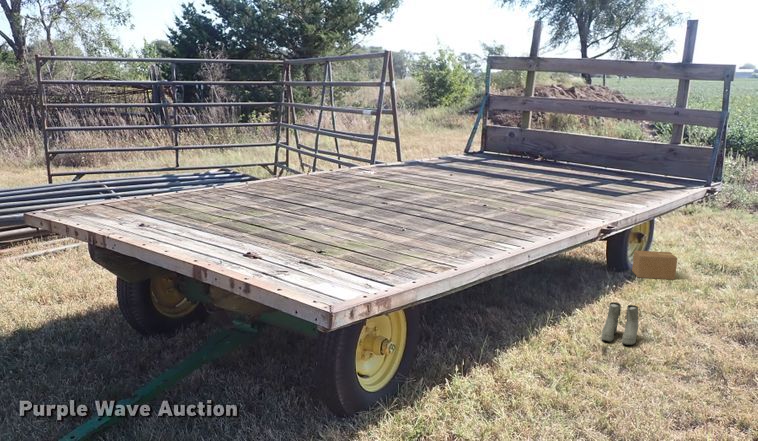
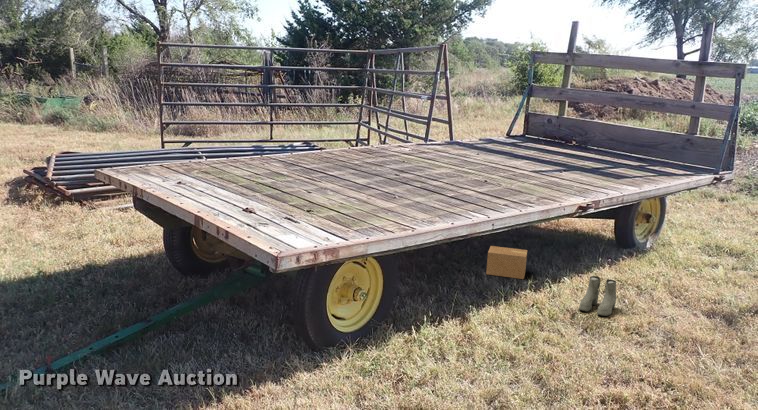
cardboard box: present [632,250,677,279] -> present [486,246,527,279]

